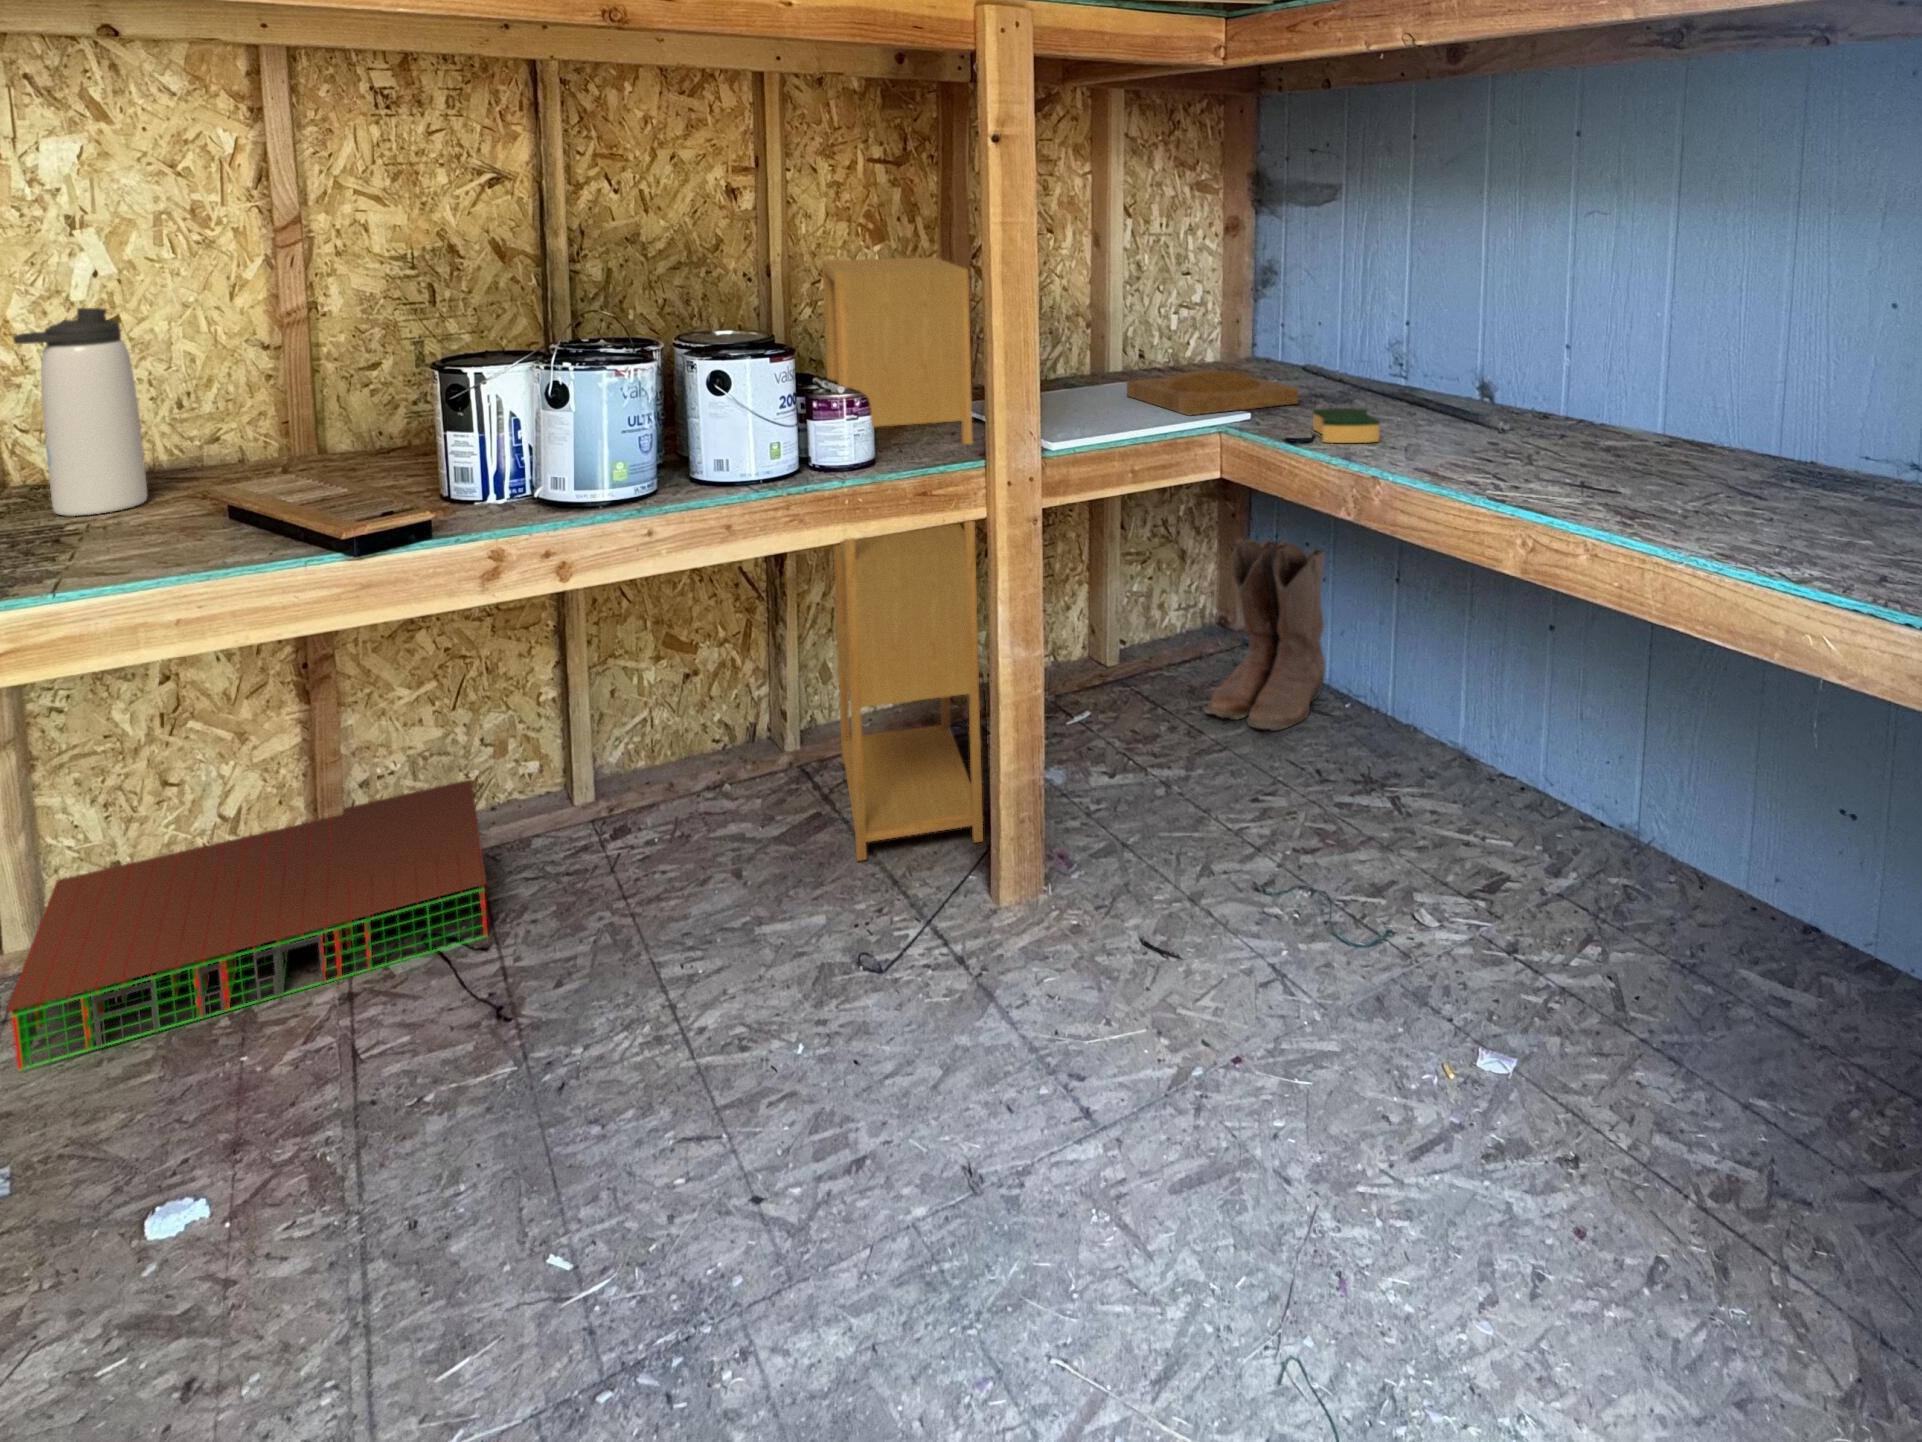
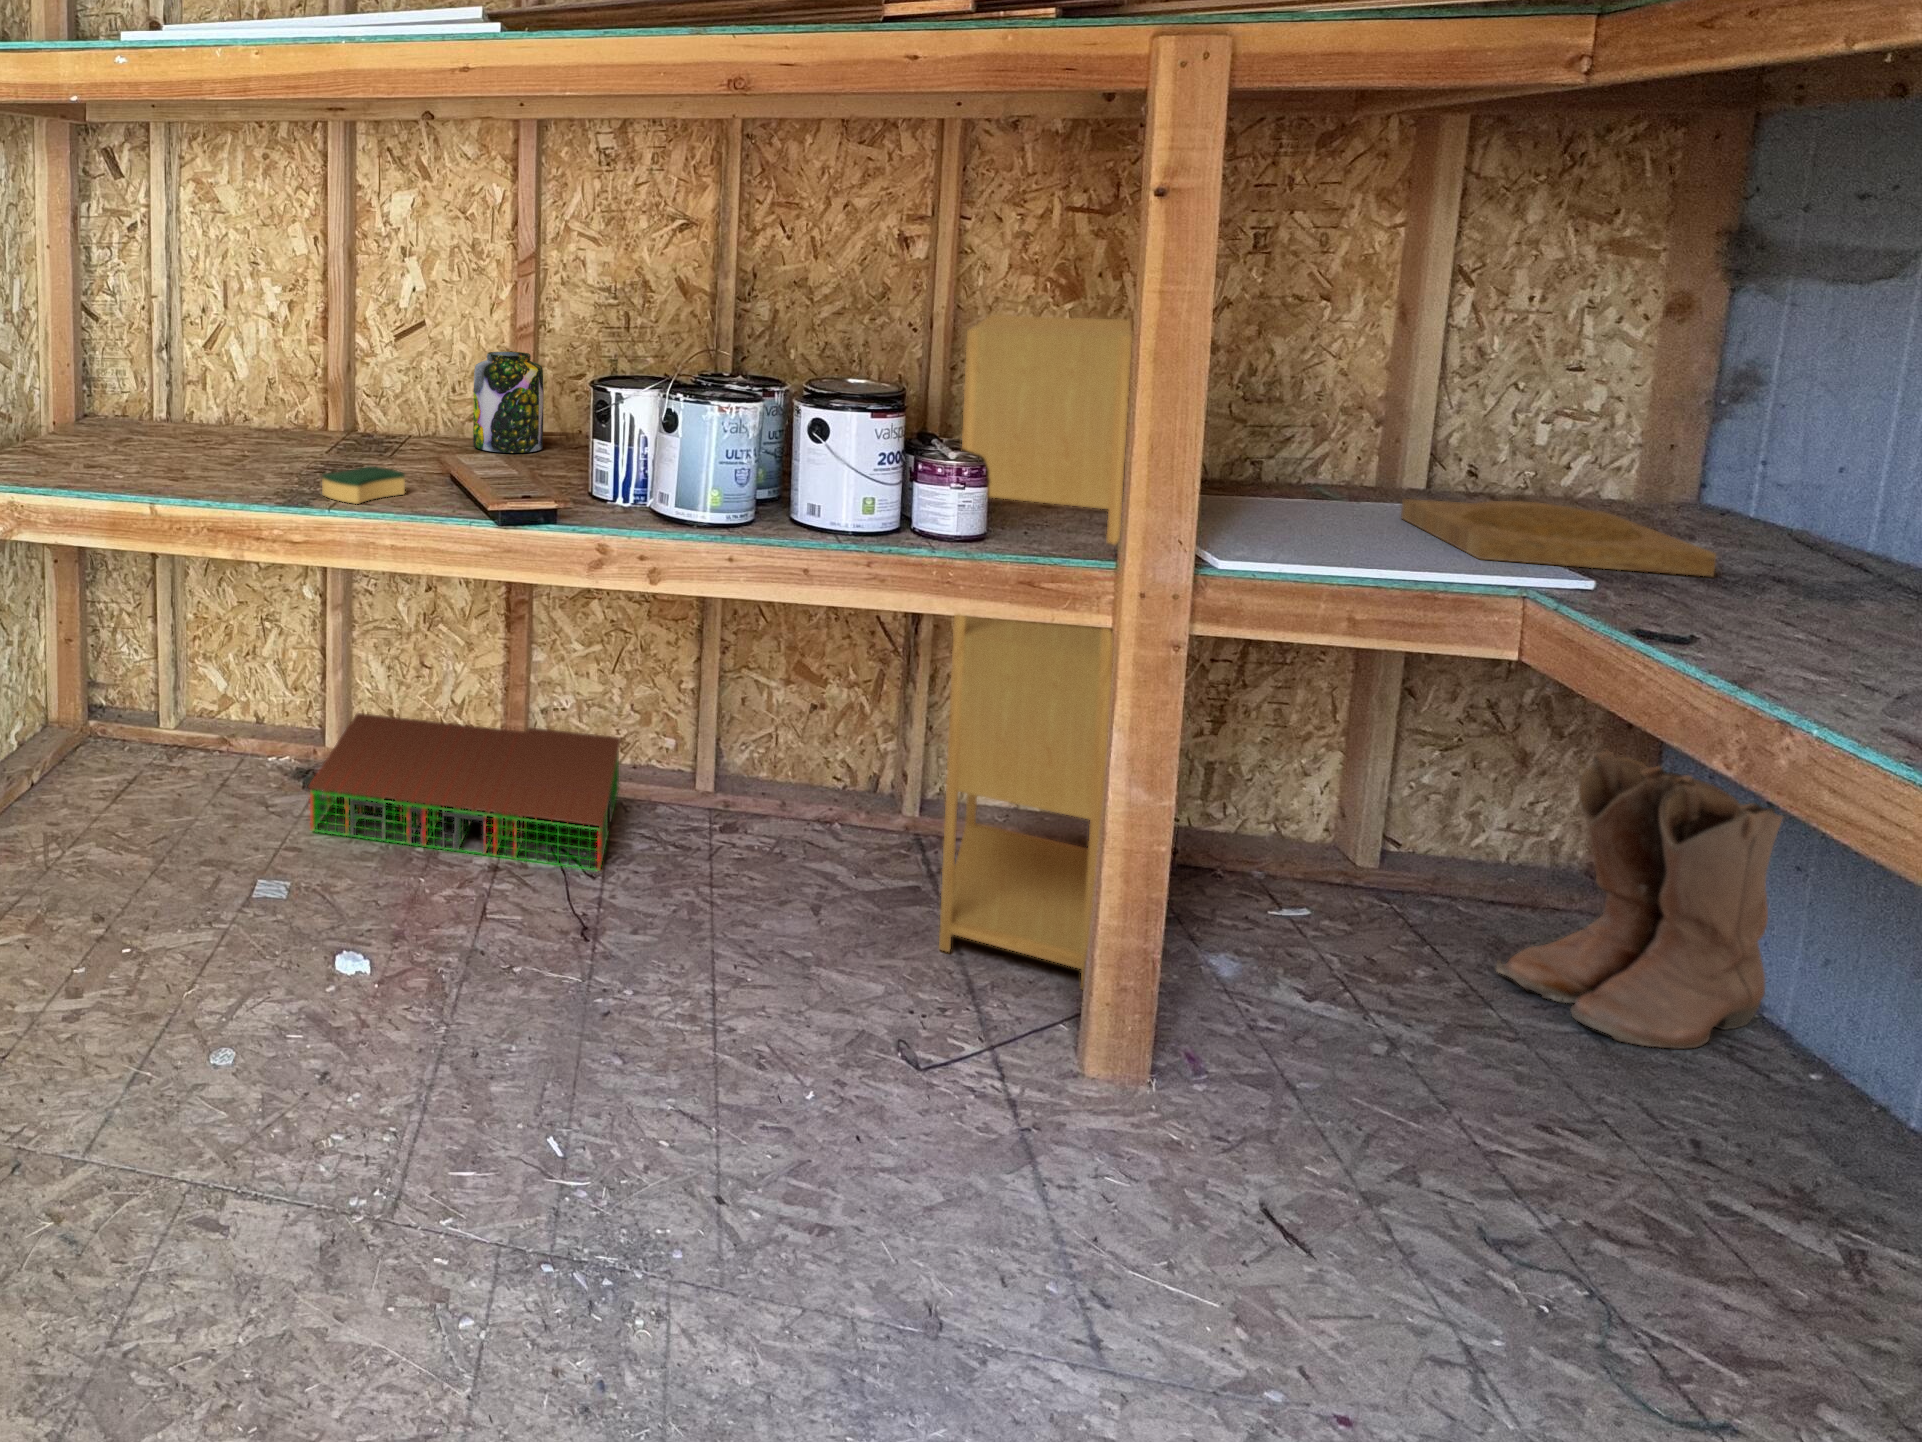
thermos bottle: present [13,308,147,516] -> none [352,314,416,462]
jar: none [219,343,334,474] -> present [473,351,543,453]
sponge: present [1313,408,1380,443] -> present [322,466,405,504]

